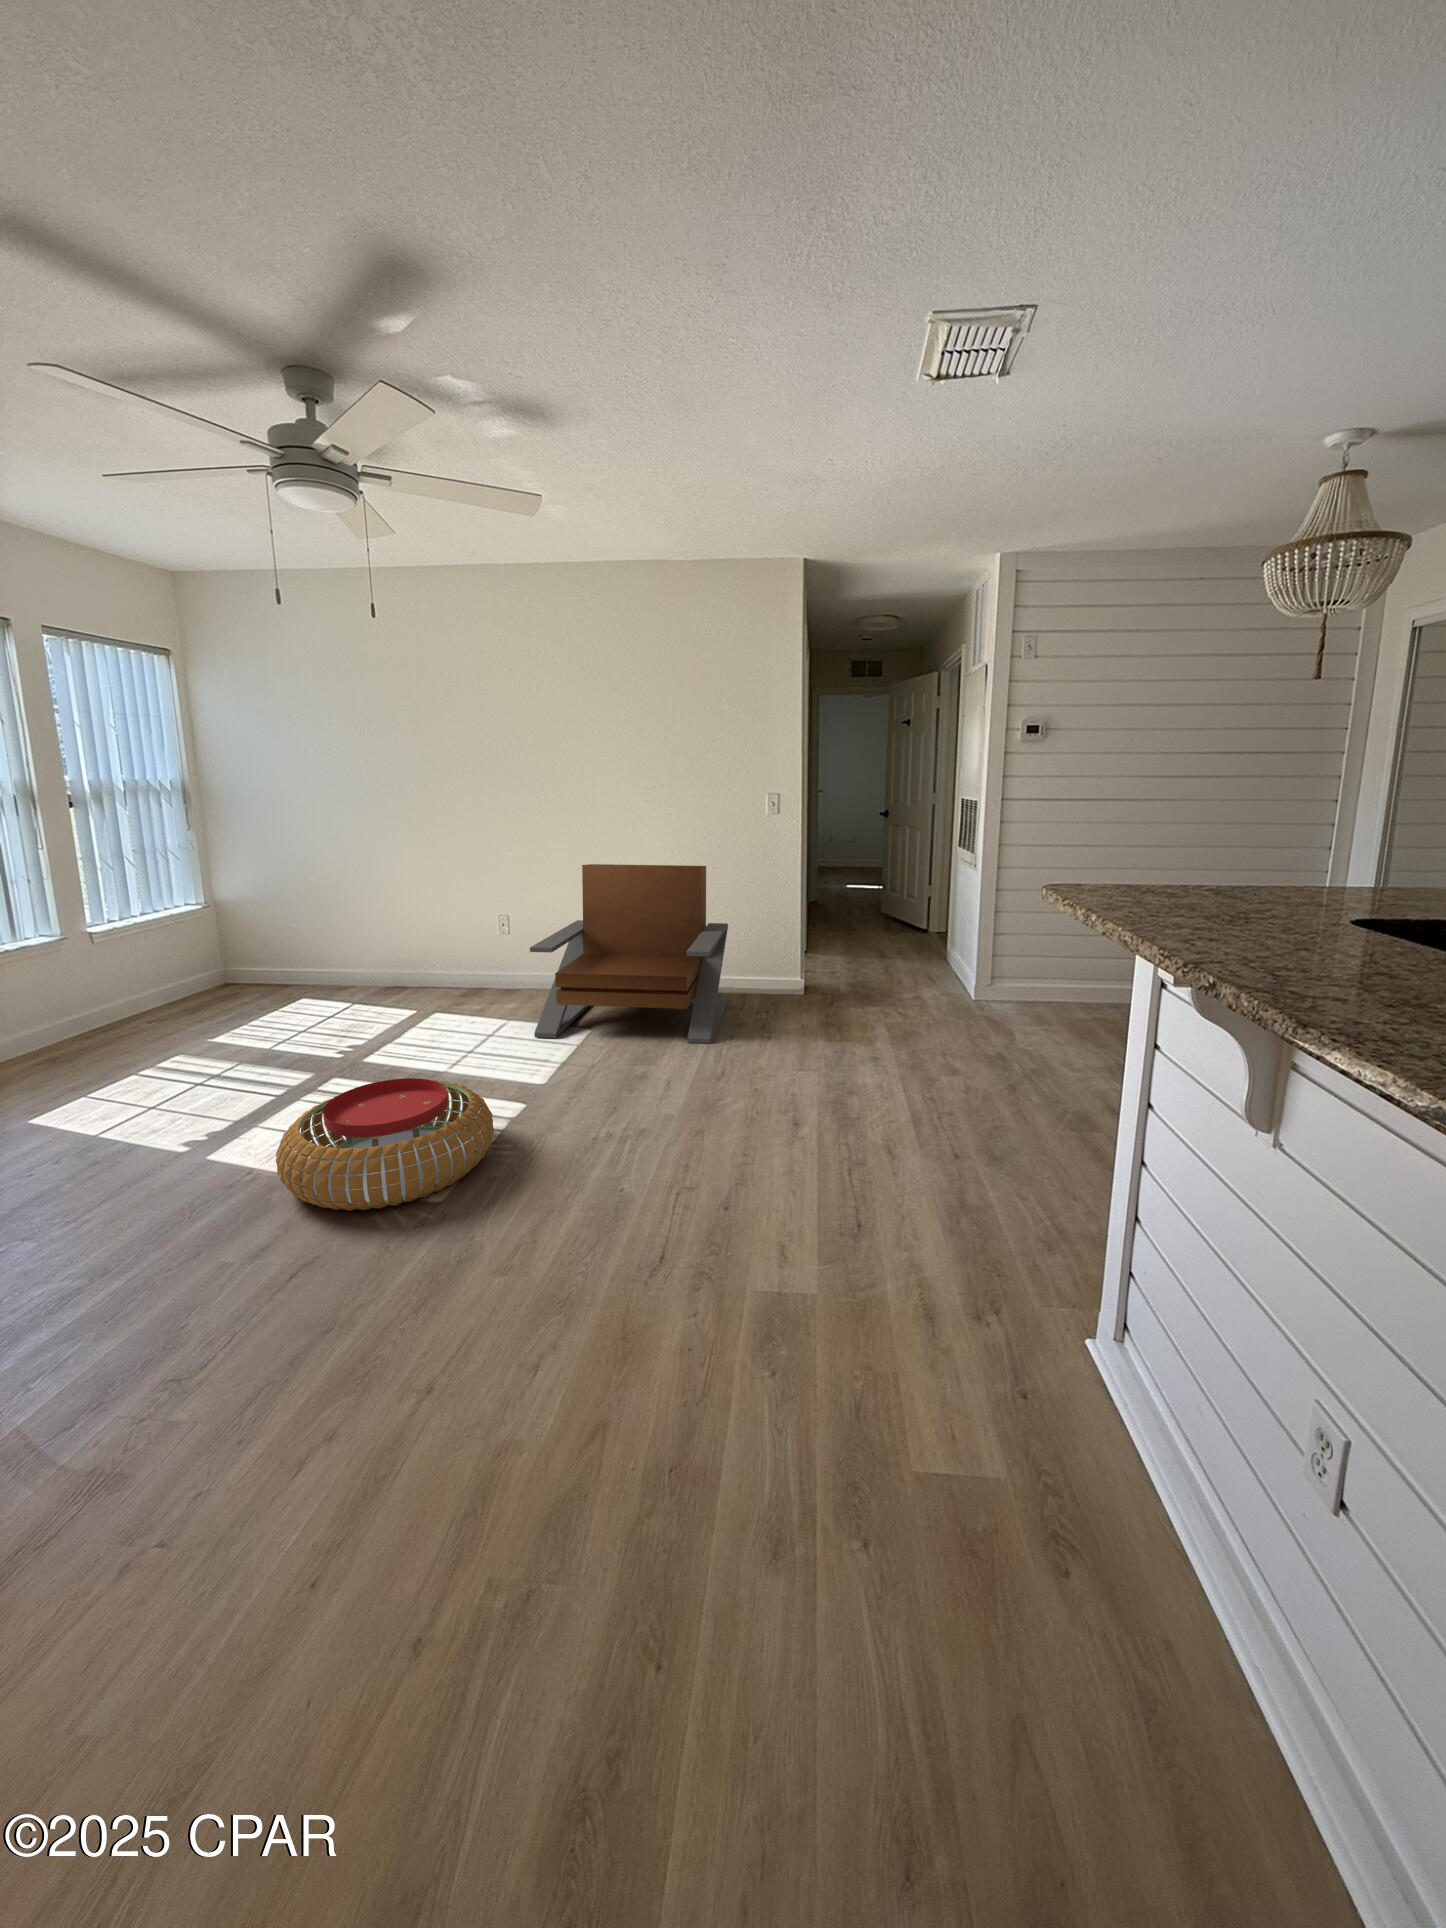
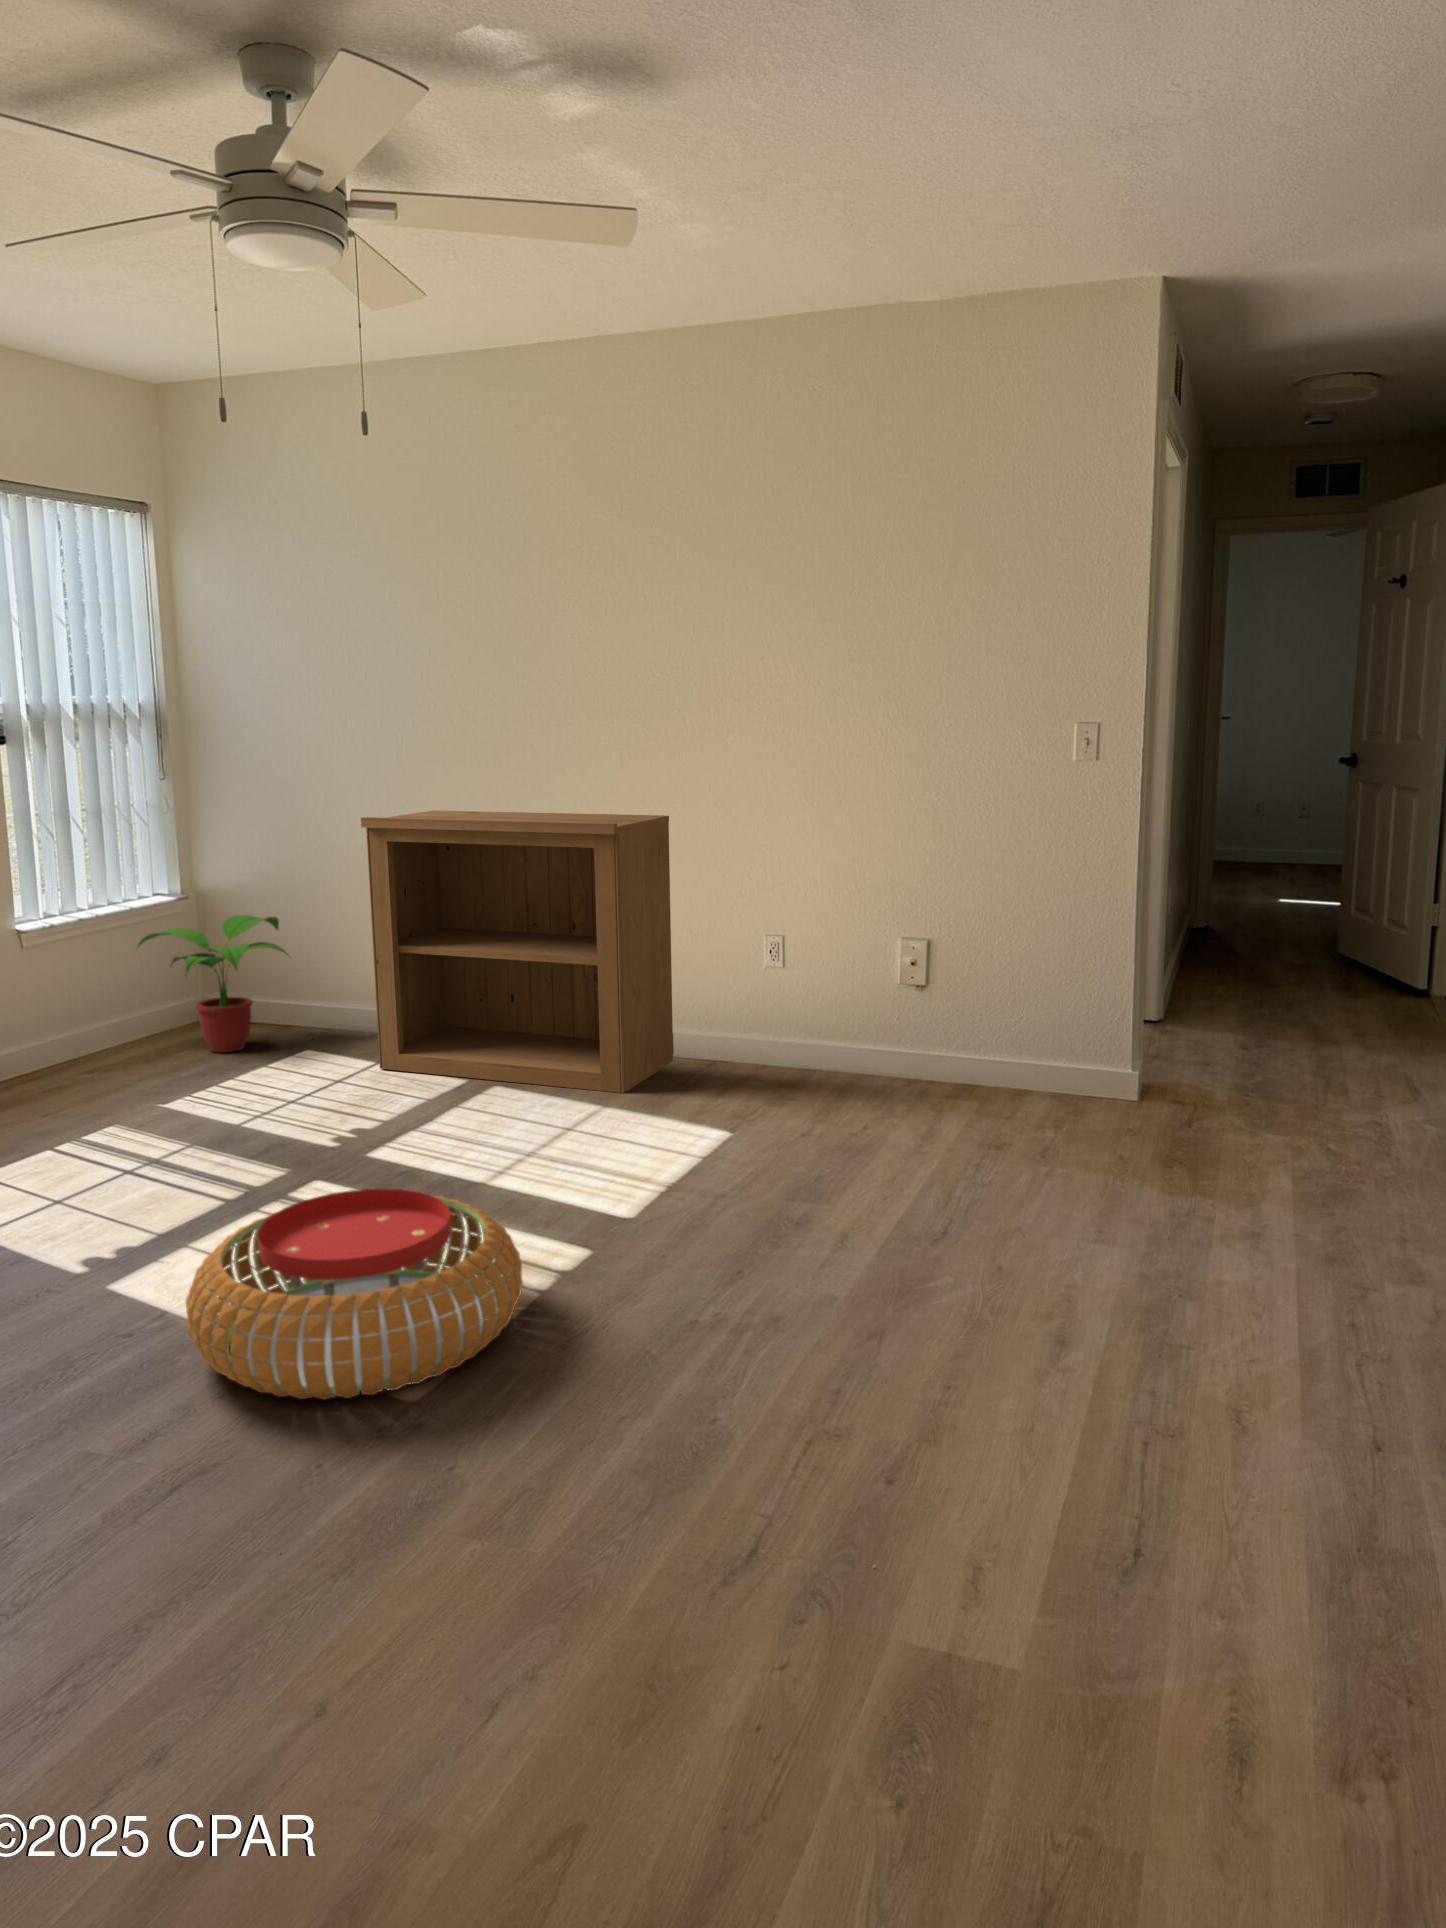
bookshelf: none [341,849,546,1012] -> present [361,810,674,1093]
lounge chair: present [530,864,728,1043] -> none [631,841,995,1175]
potted plant: none [177,917,291,1005] -> present [137,915,287,1053]

